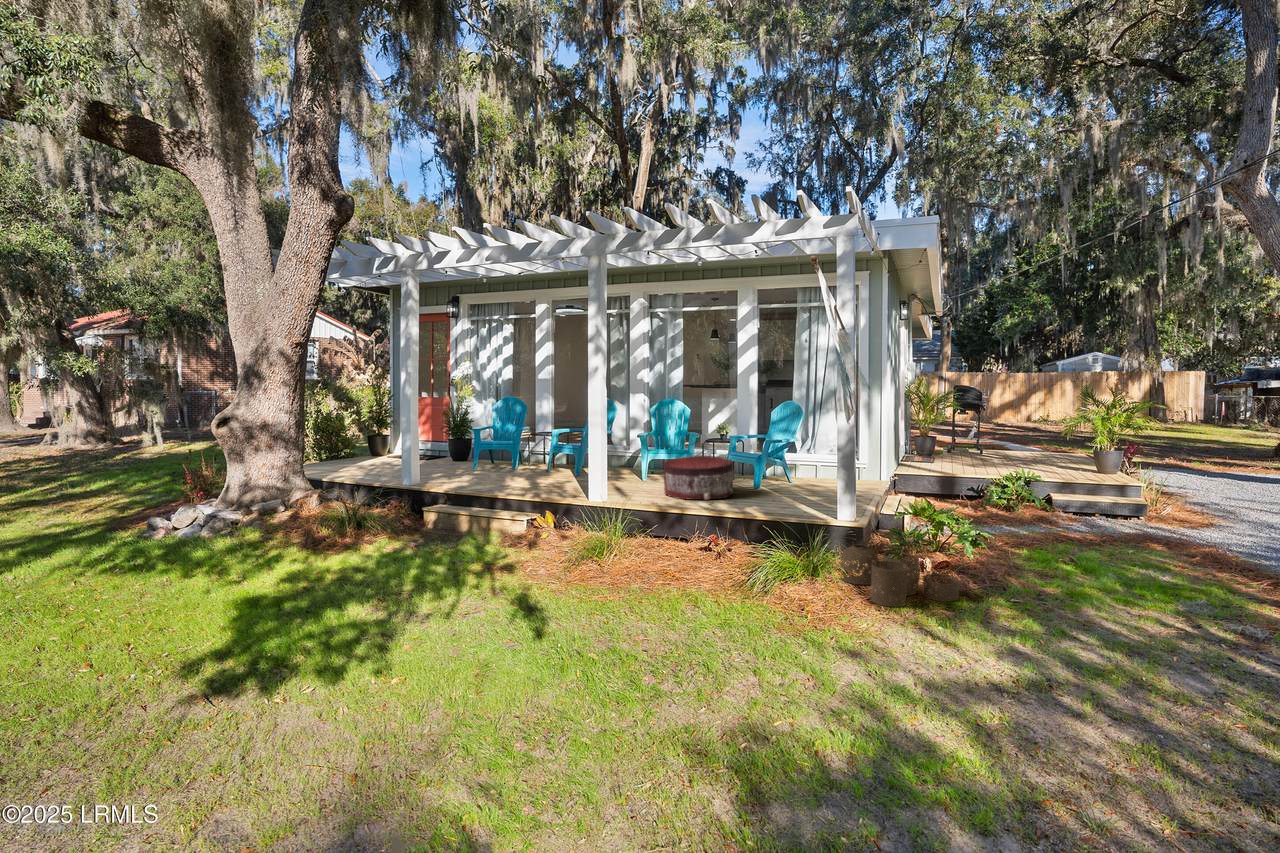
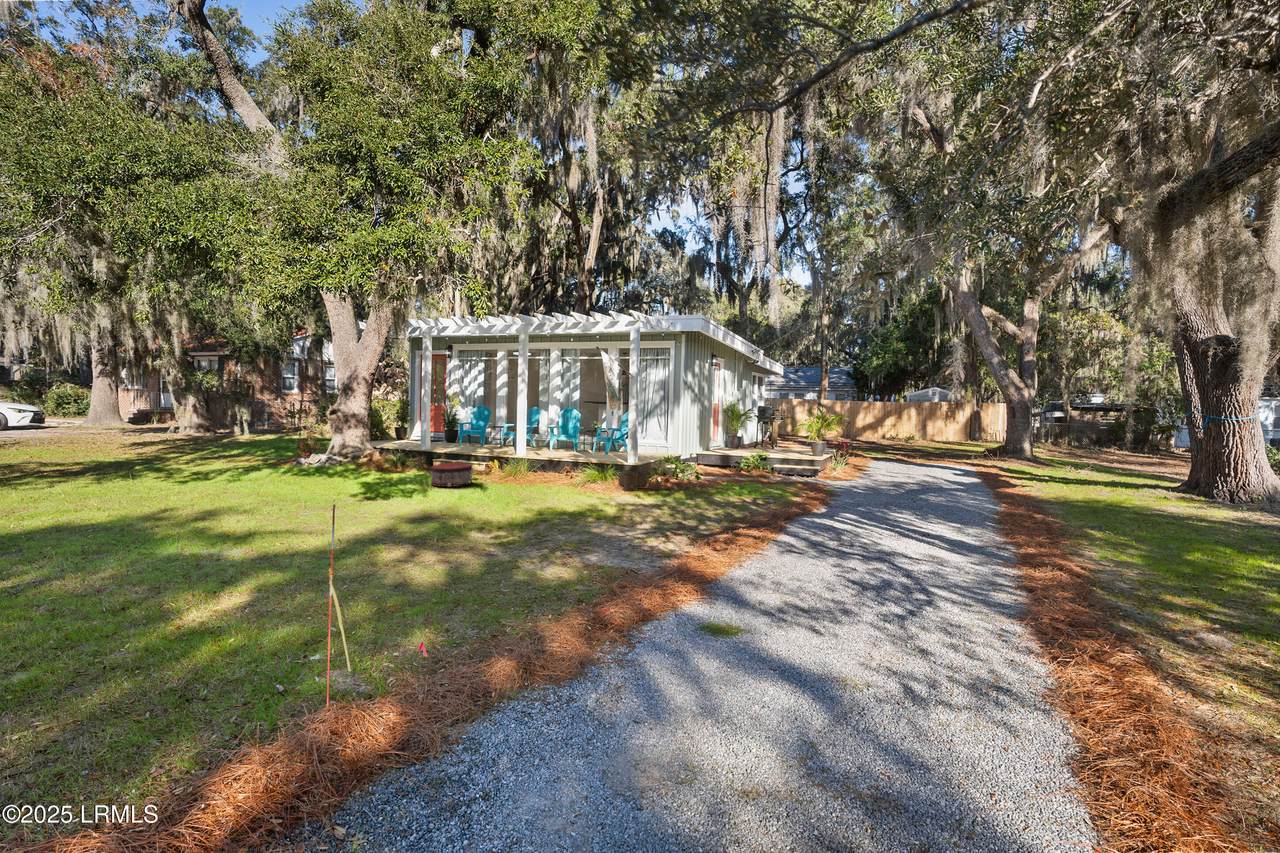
pouf: present [663,456,734,500] -> present [430,462,473,487]

